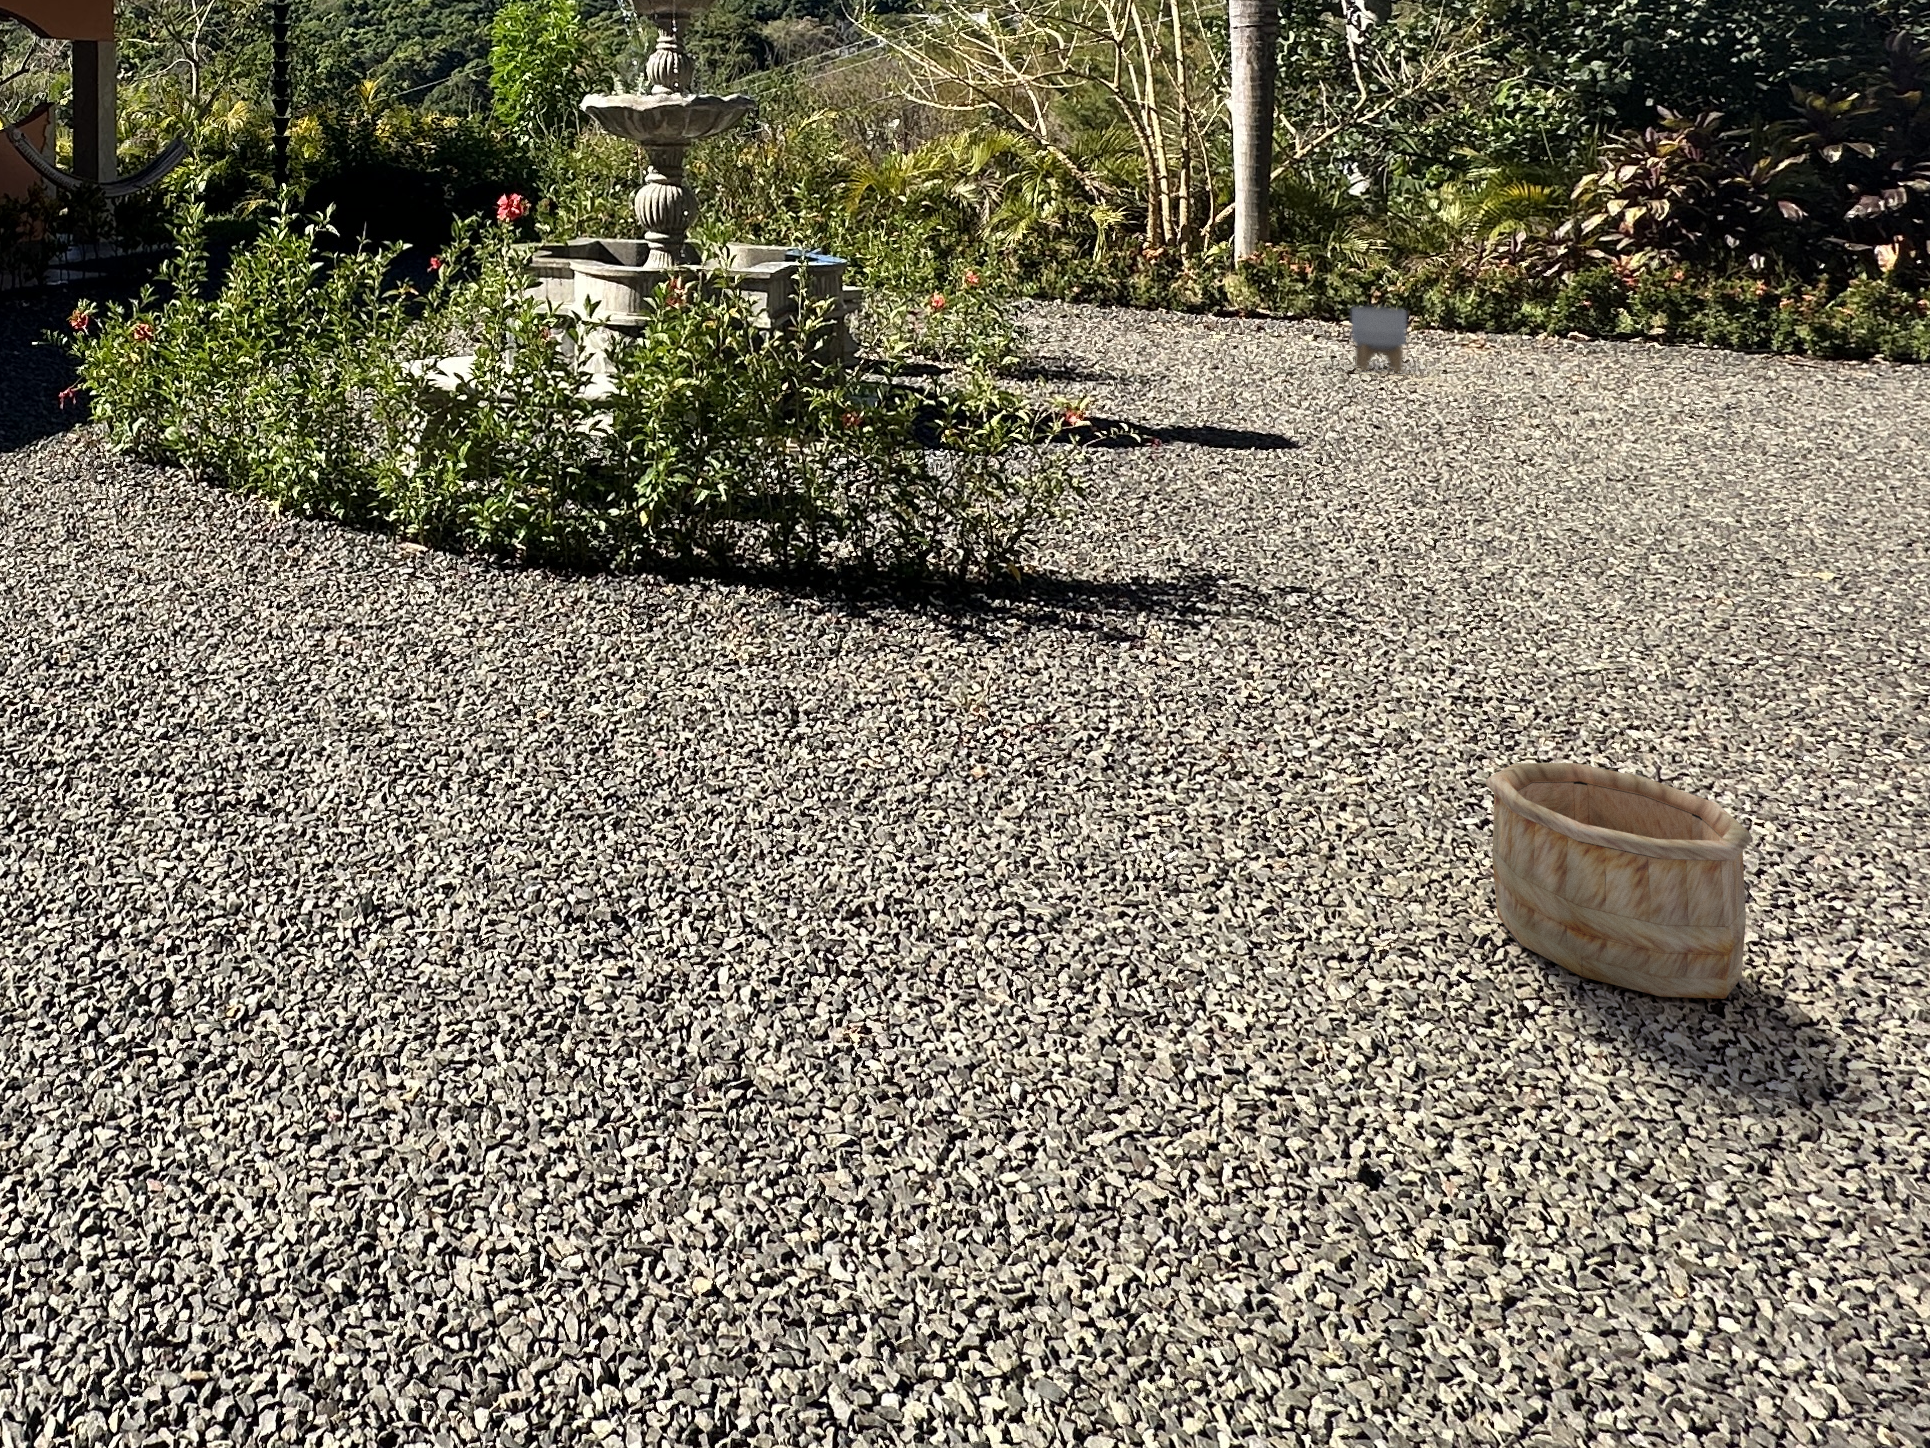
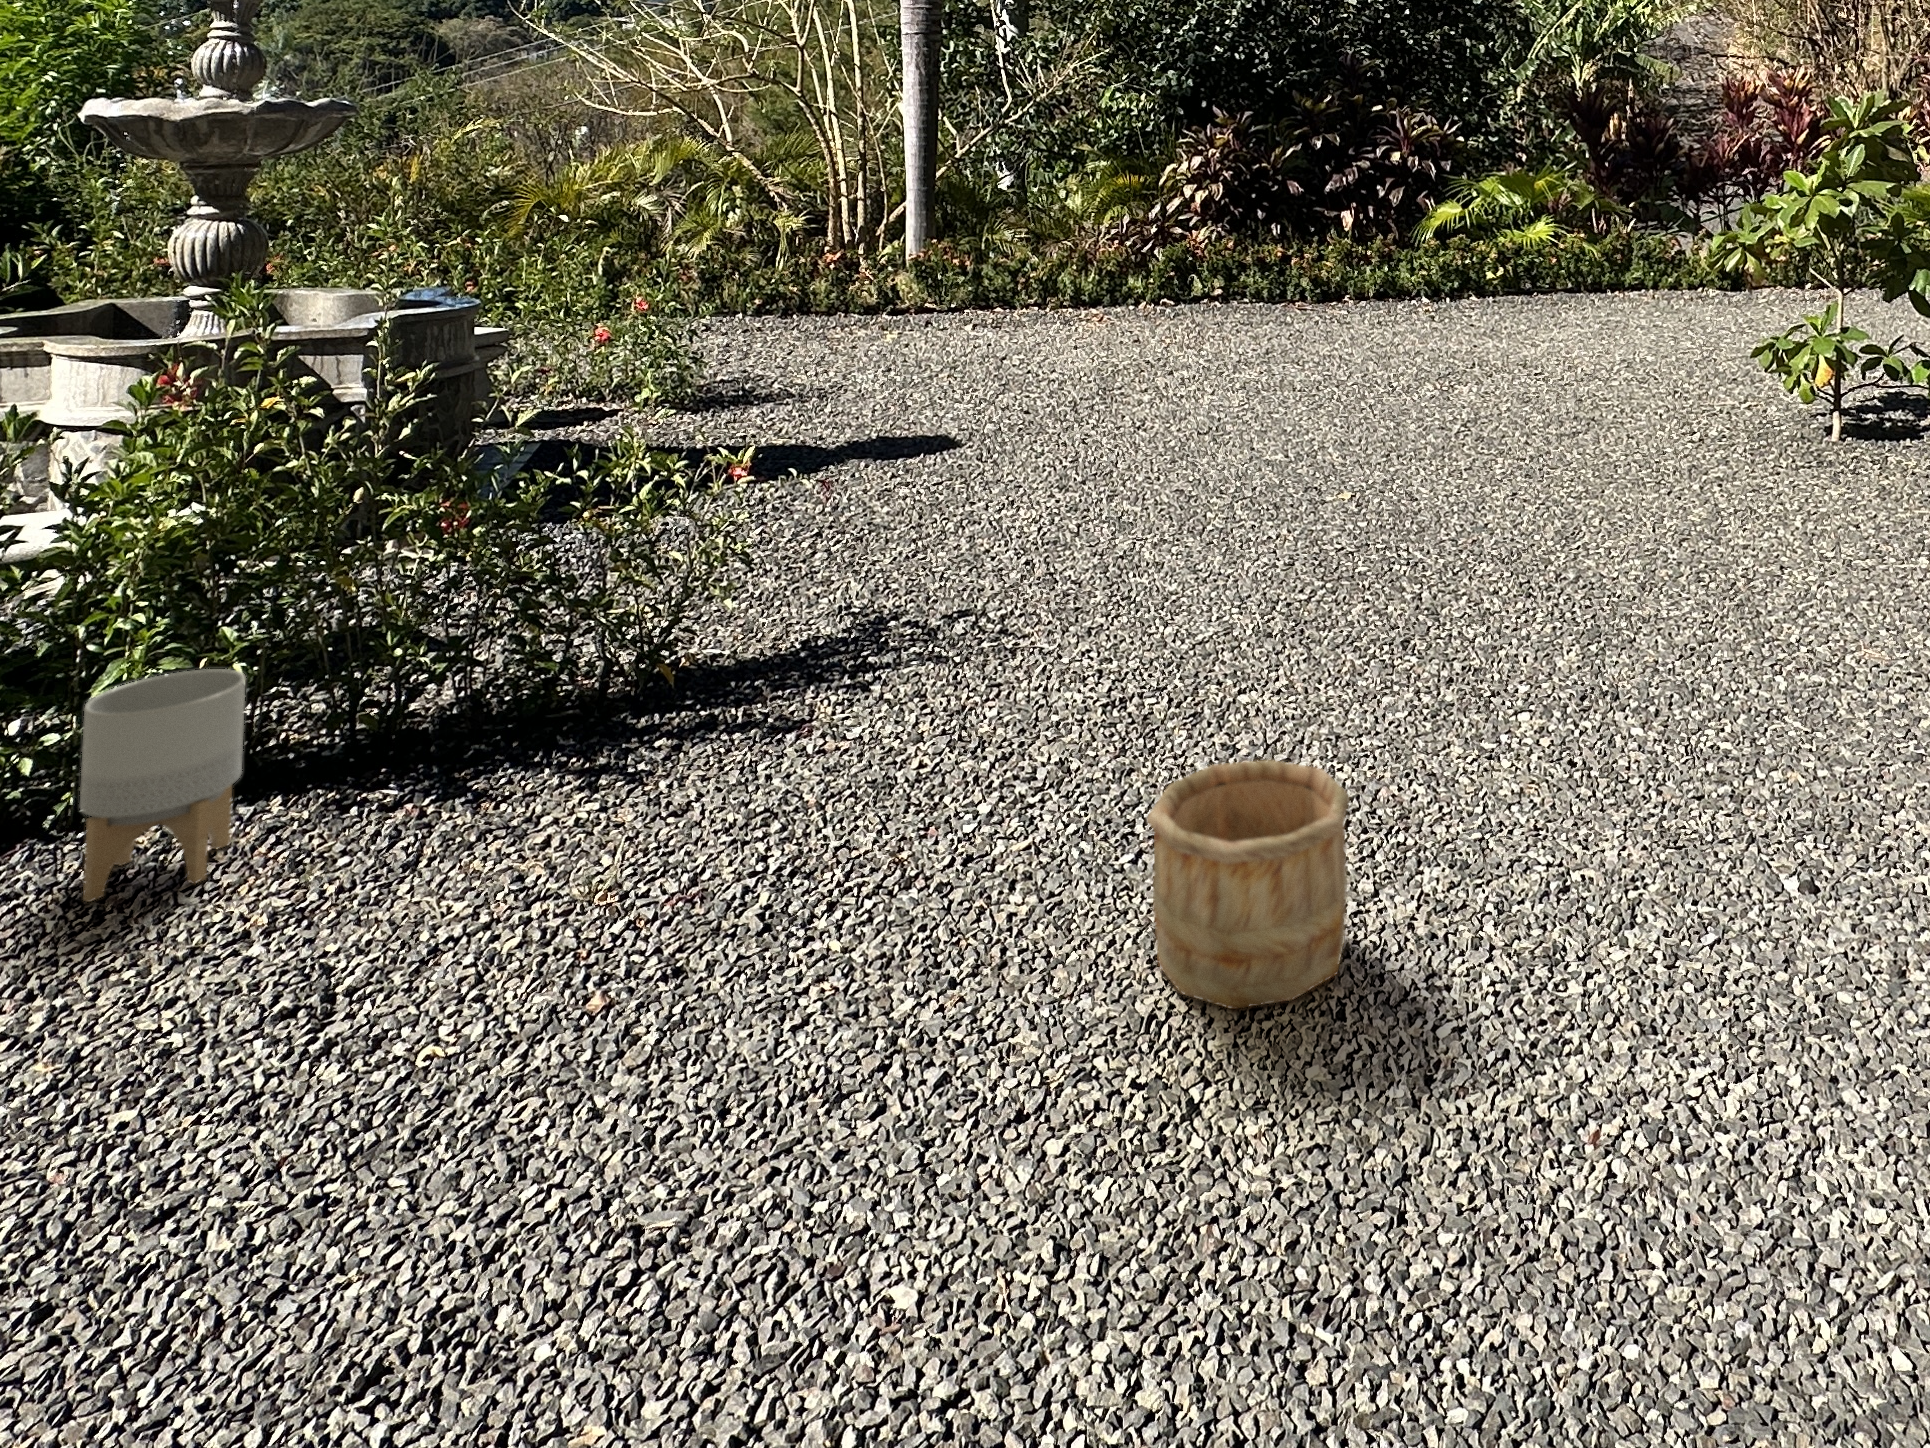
planter: present [1352,307,1406,373] -> present [80,669,245,902]

